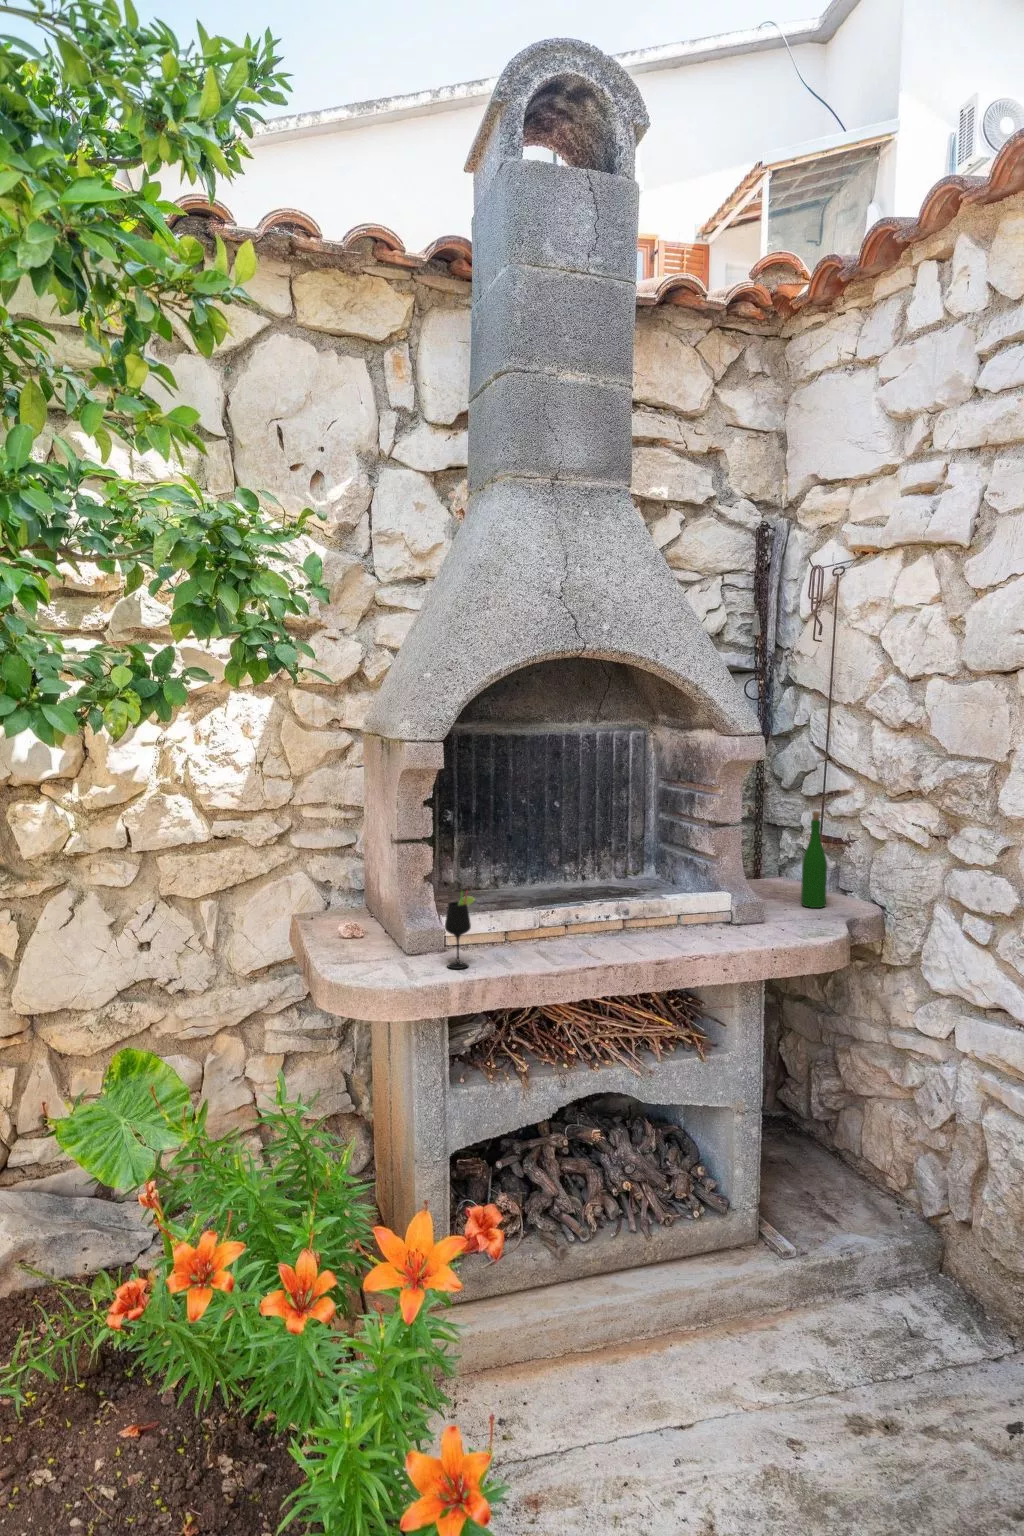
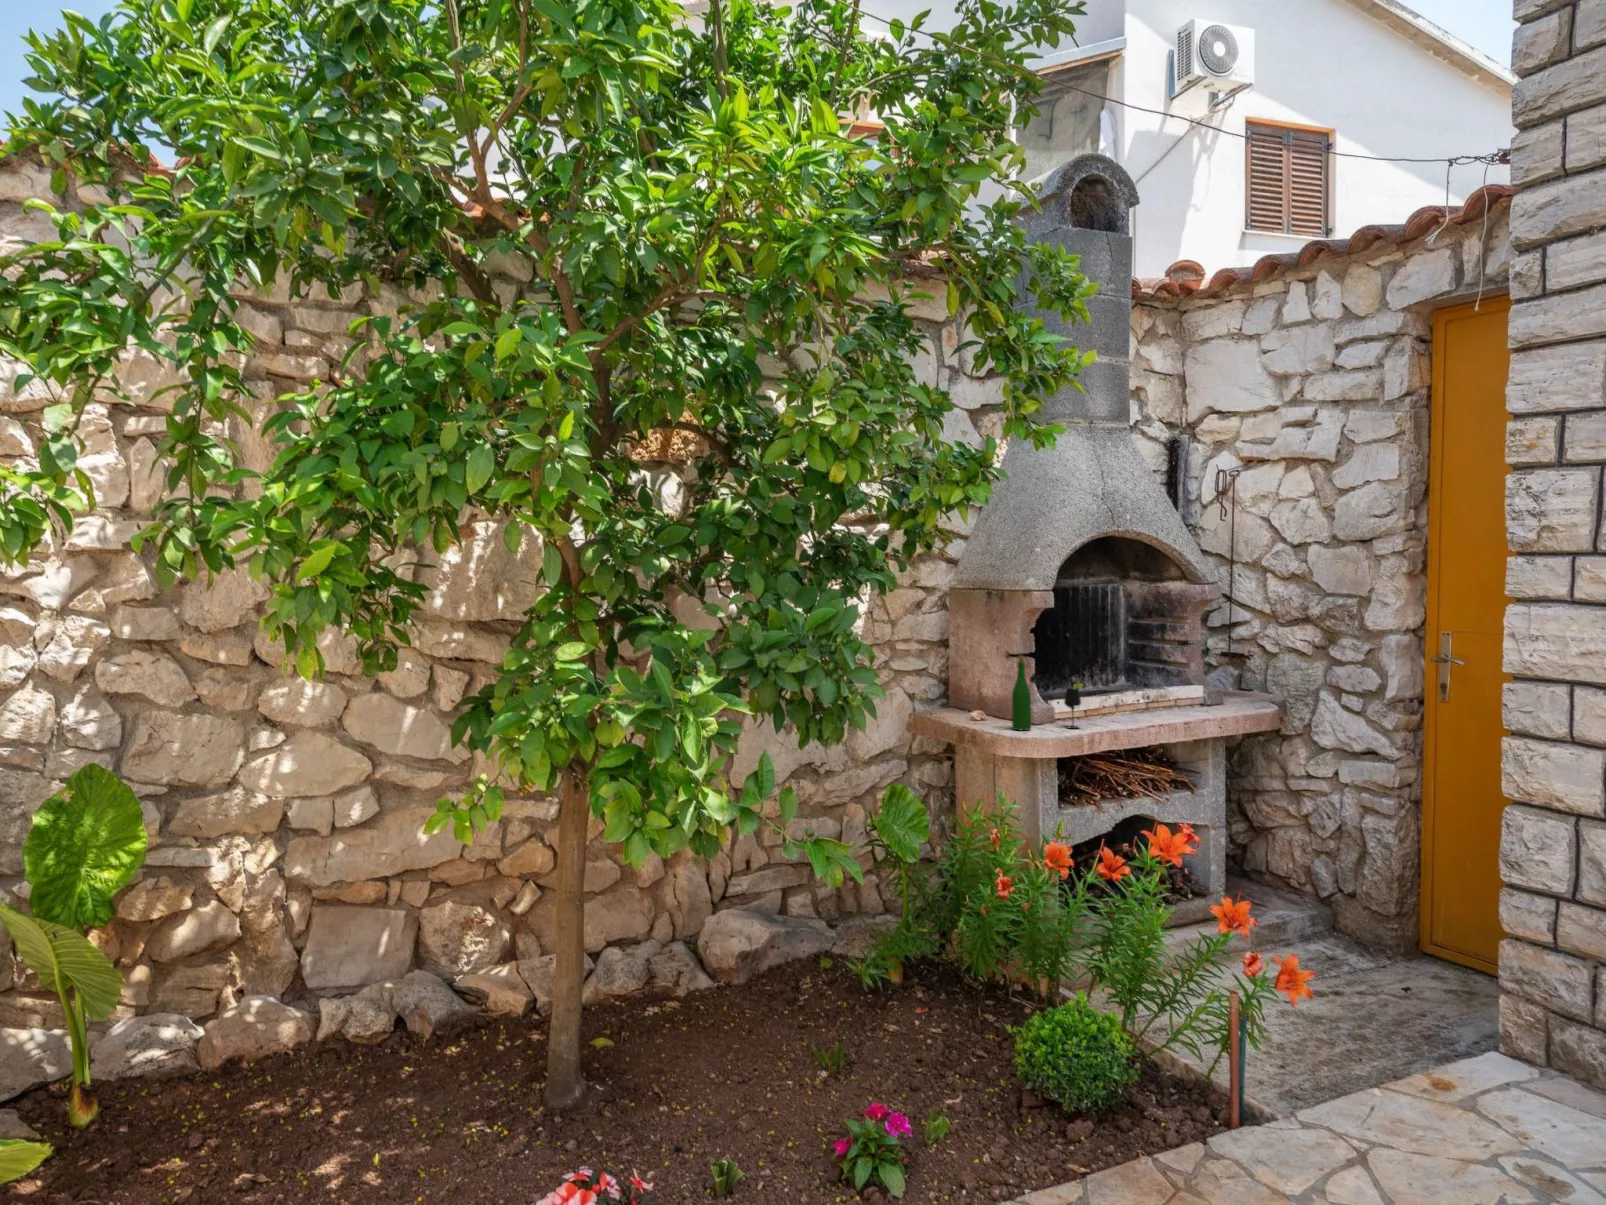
wine bottle: present [801,811,827,908] -> present [1012,656,1031,731]

